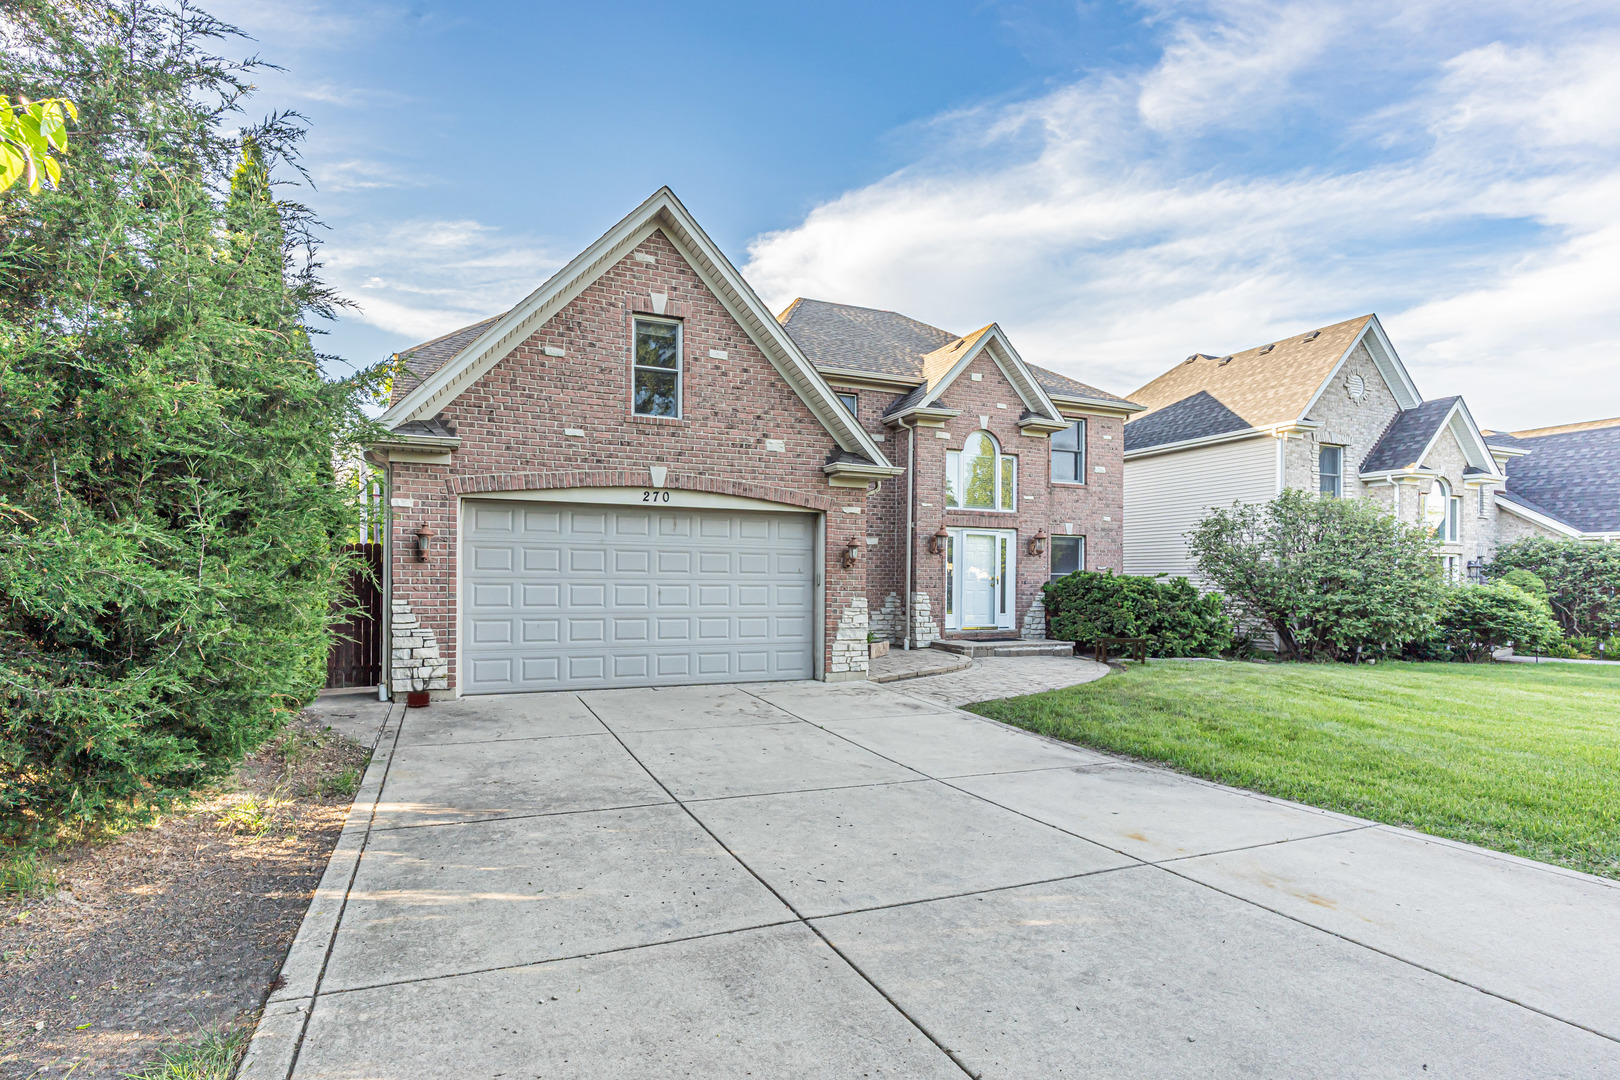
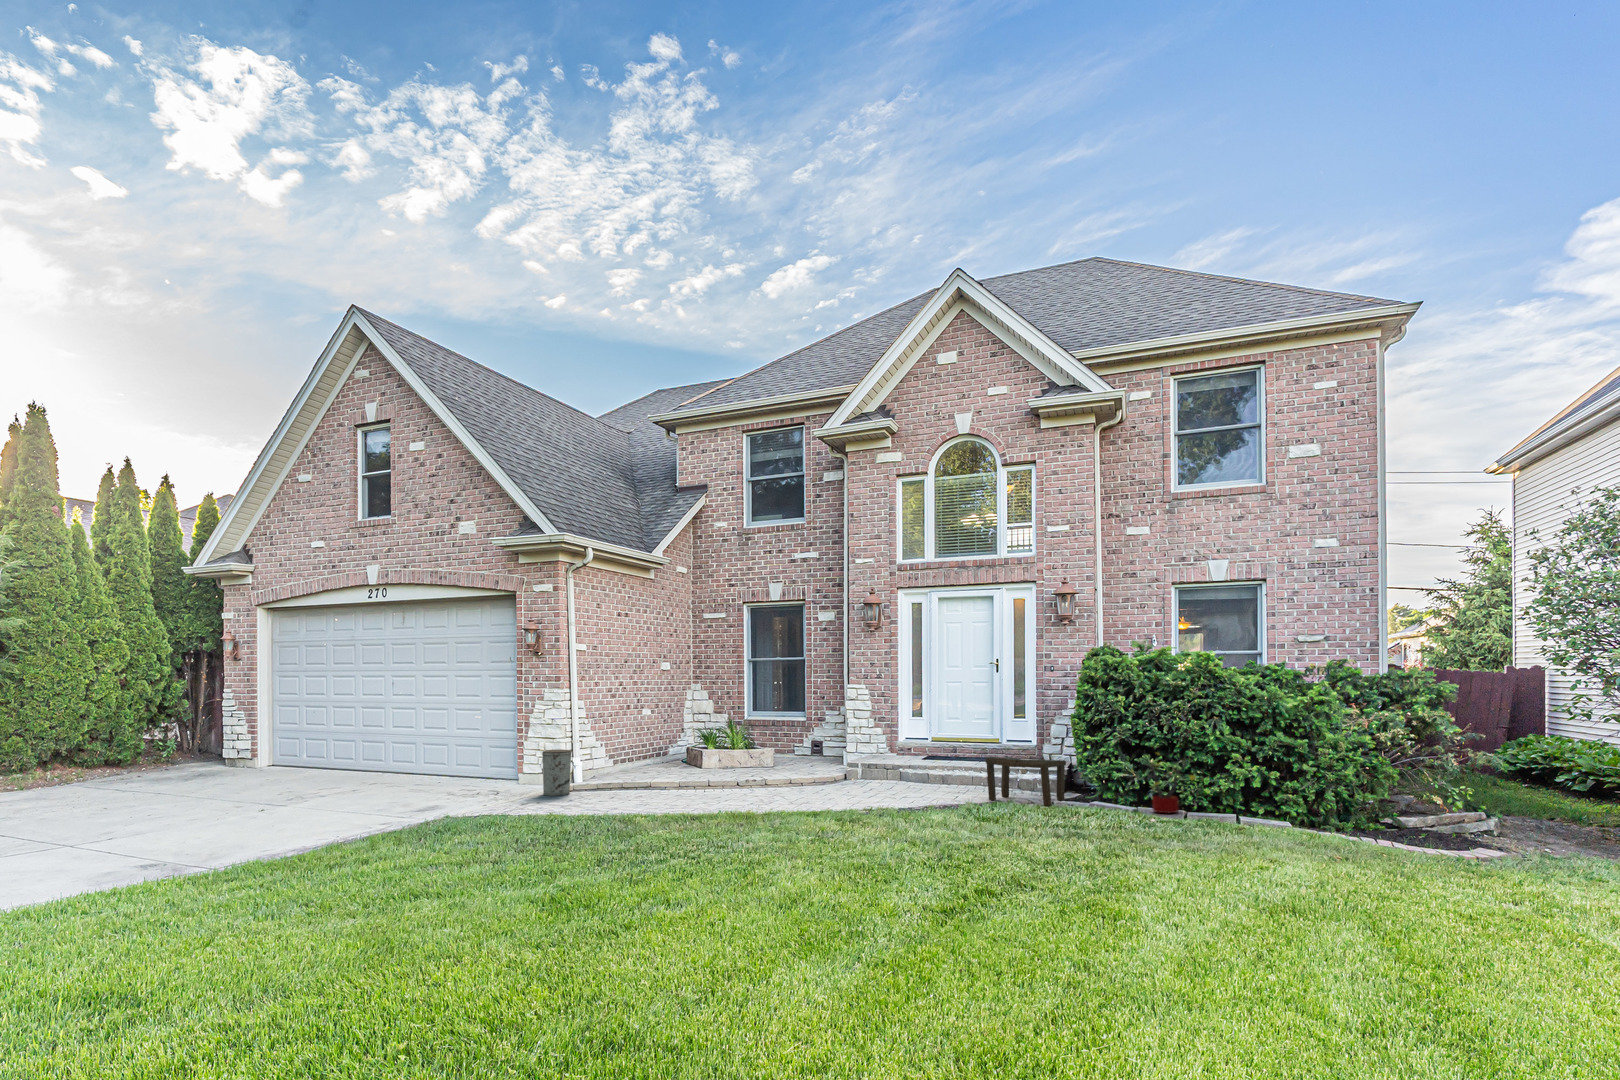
trash can: none [864,645,888,684] -> present [542,749,572,796]
decorative plant: present [404,657,447,707] -> present [1150,753,1196,813]

